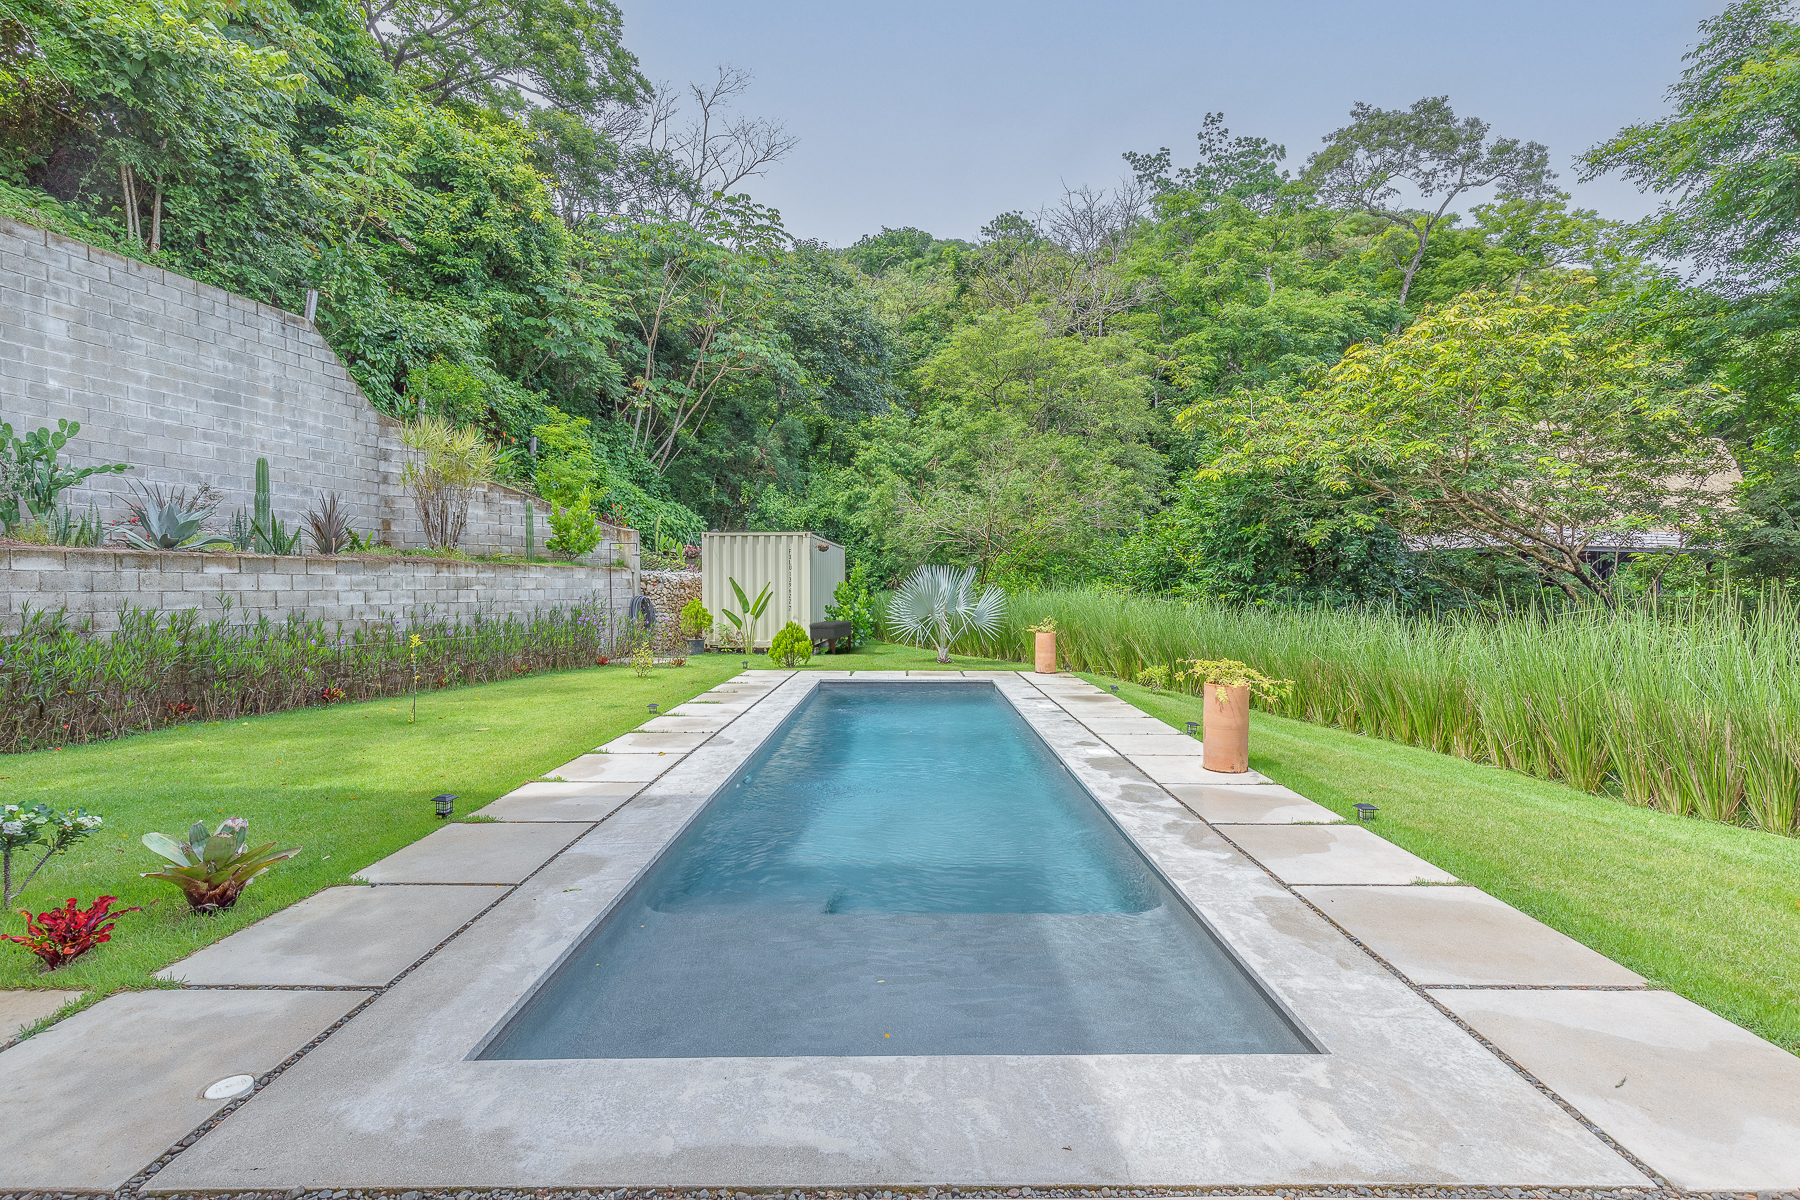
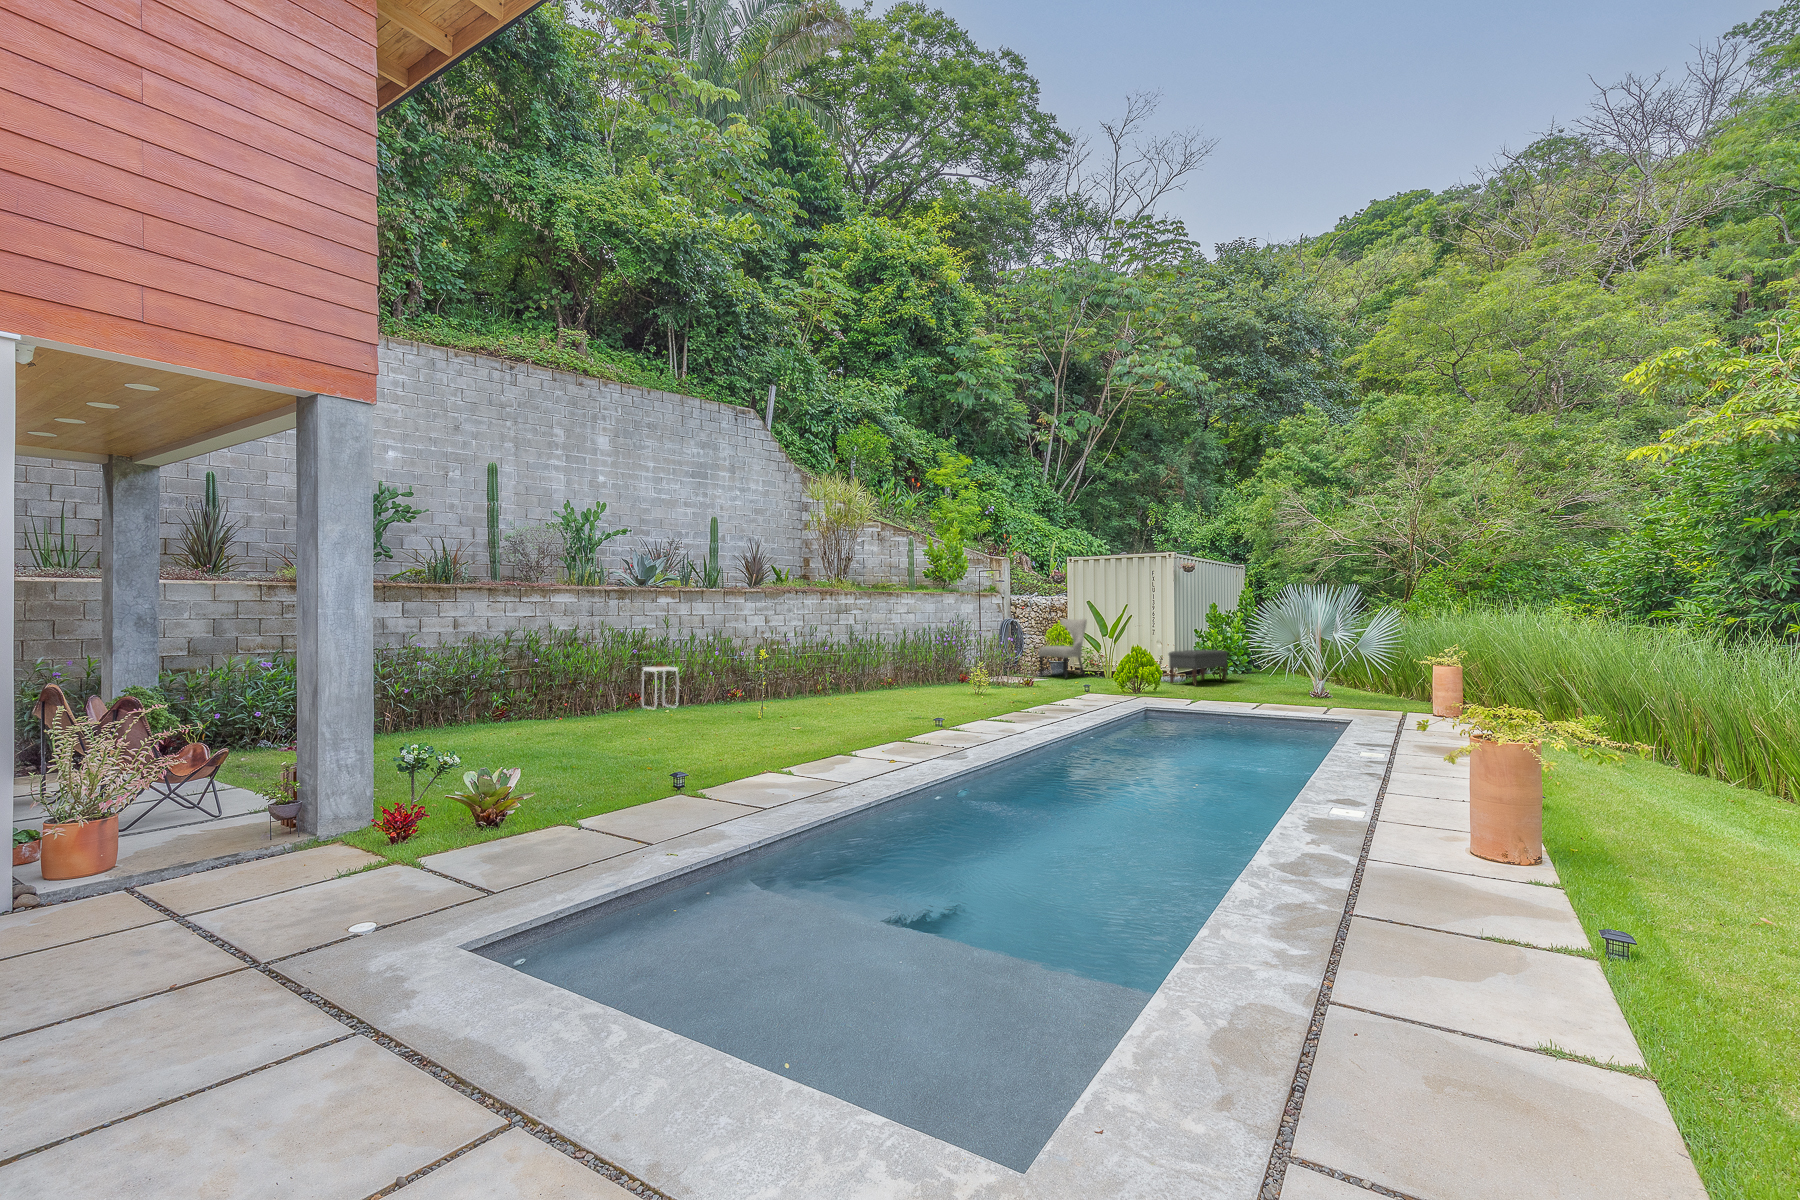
chair: none [678,594,726,655] -> present [1038,619,1087,678]
side table: none [192,665,264,732] -> present [643,662,678,708]

